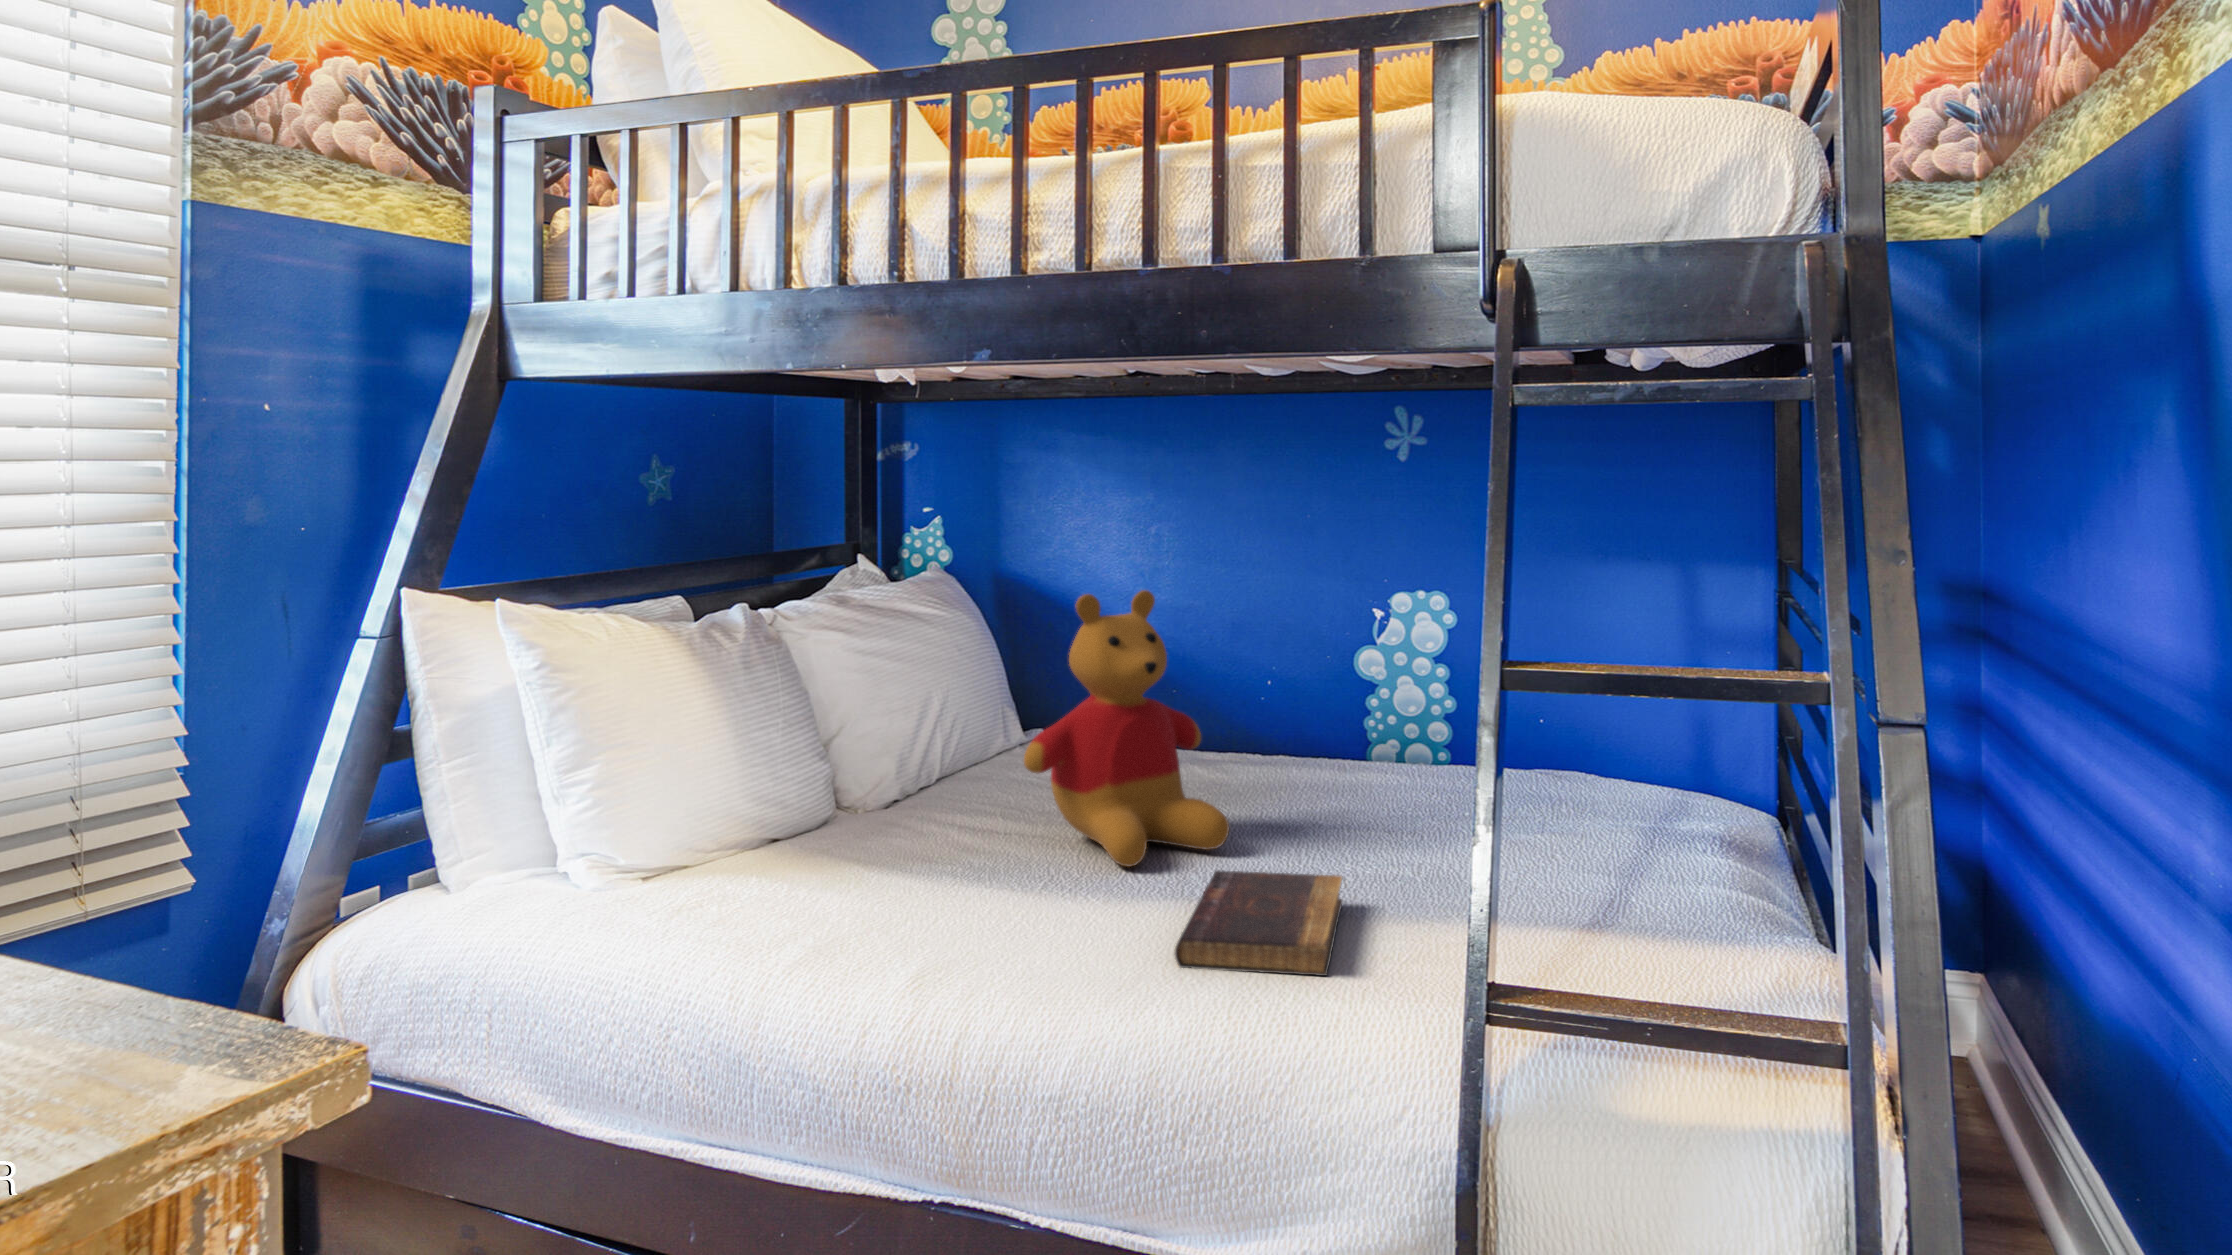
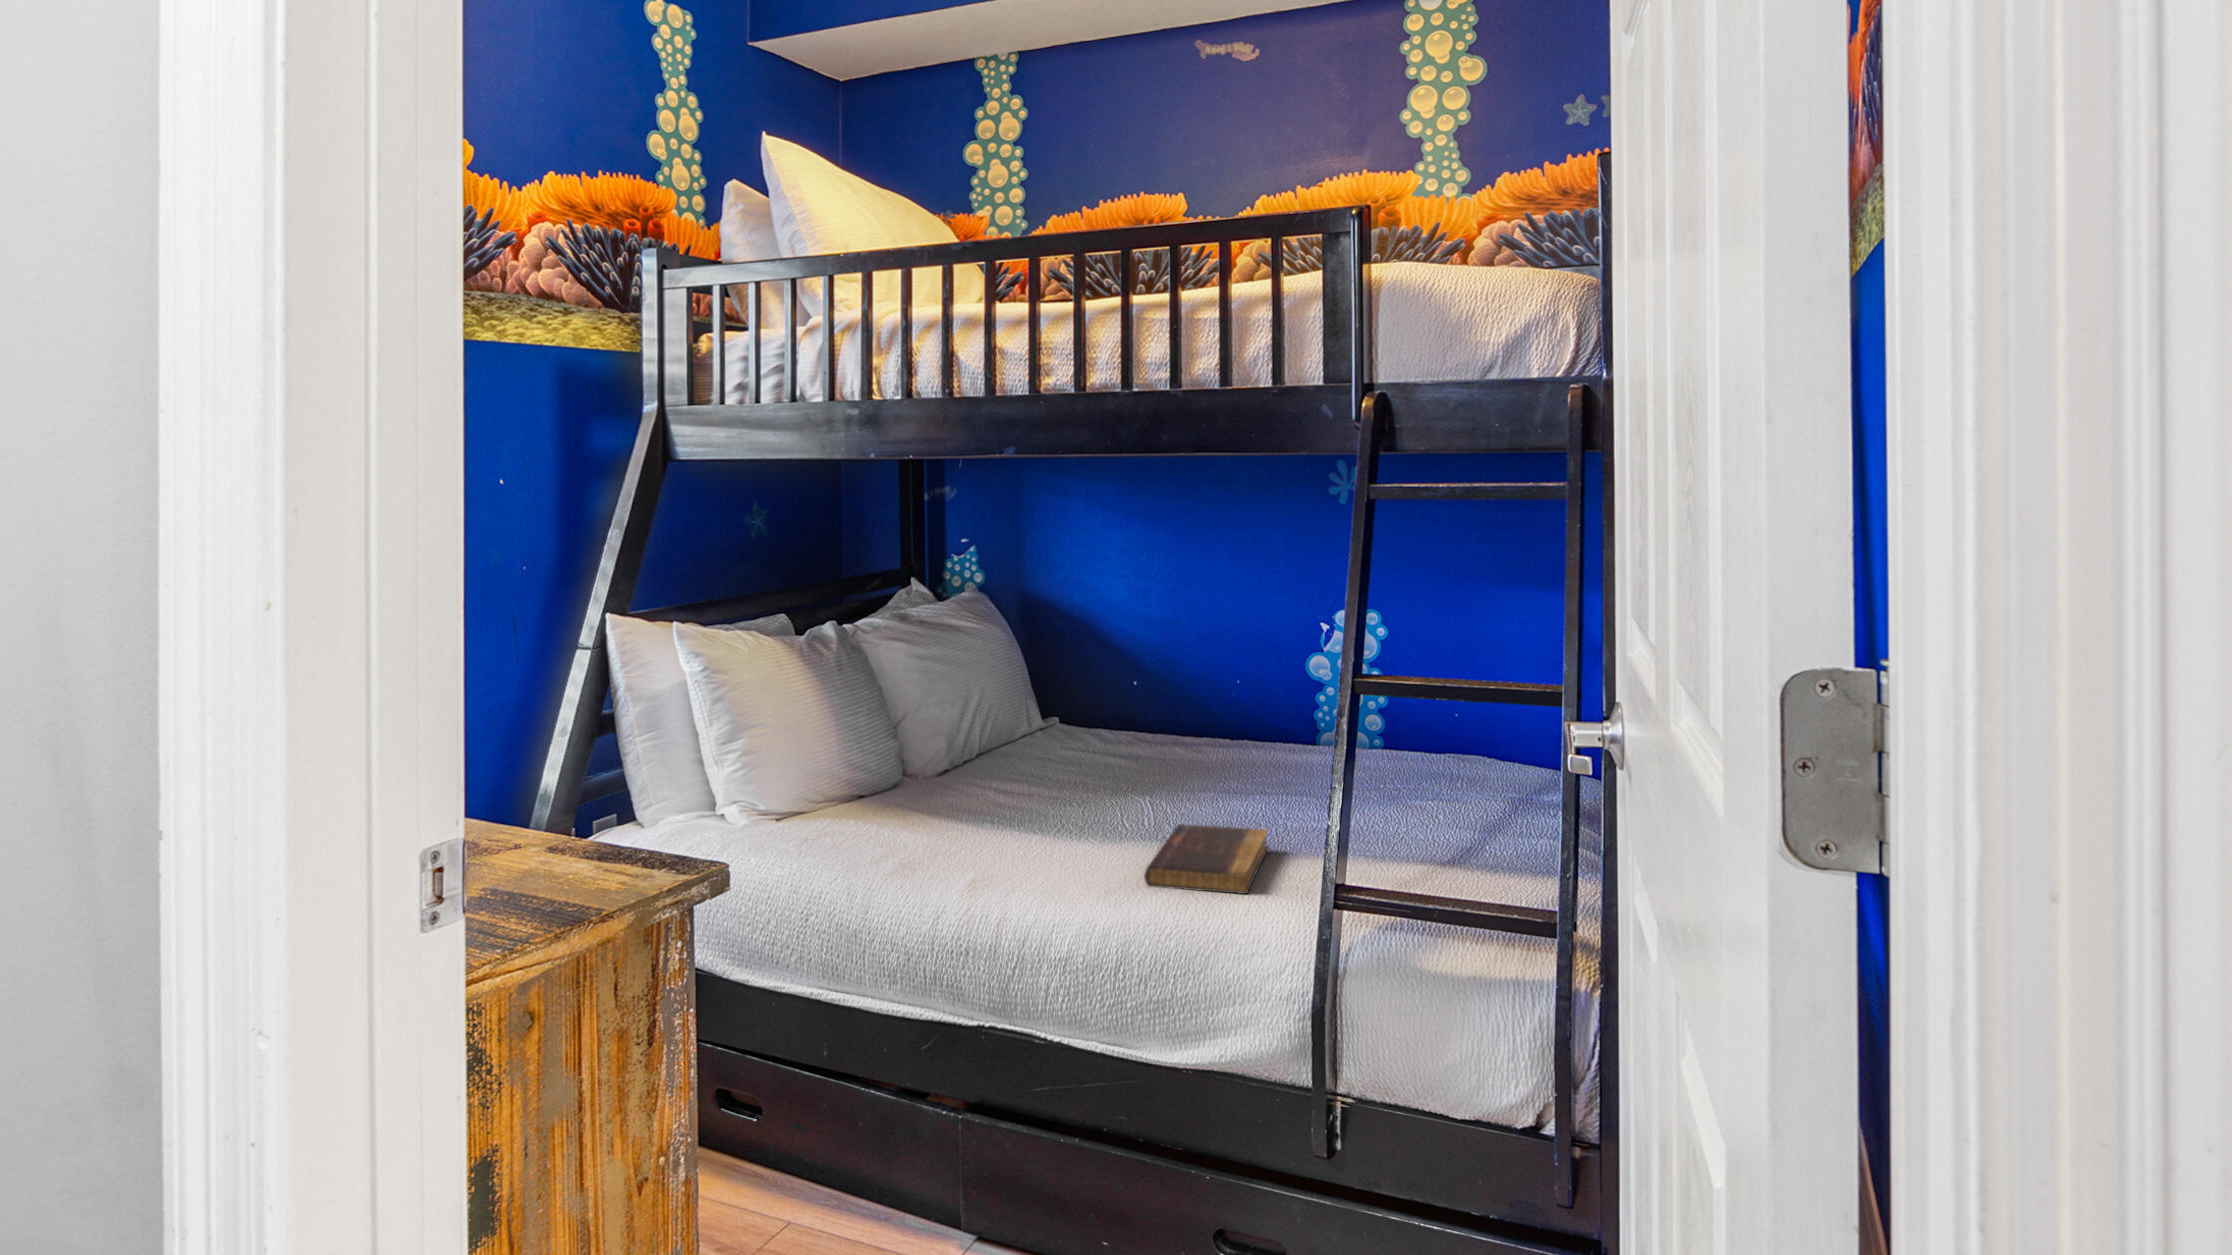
stuffed bear: present [1024,590,1229,867] -> none [1042,618,1193,822]

